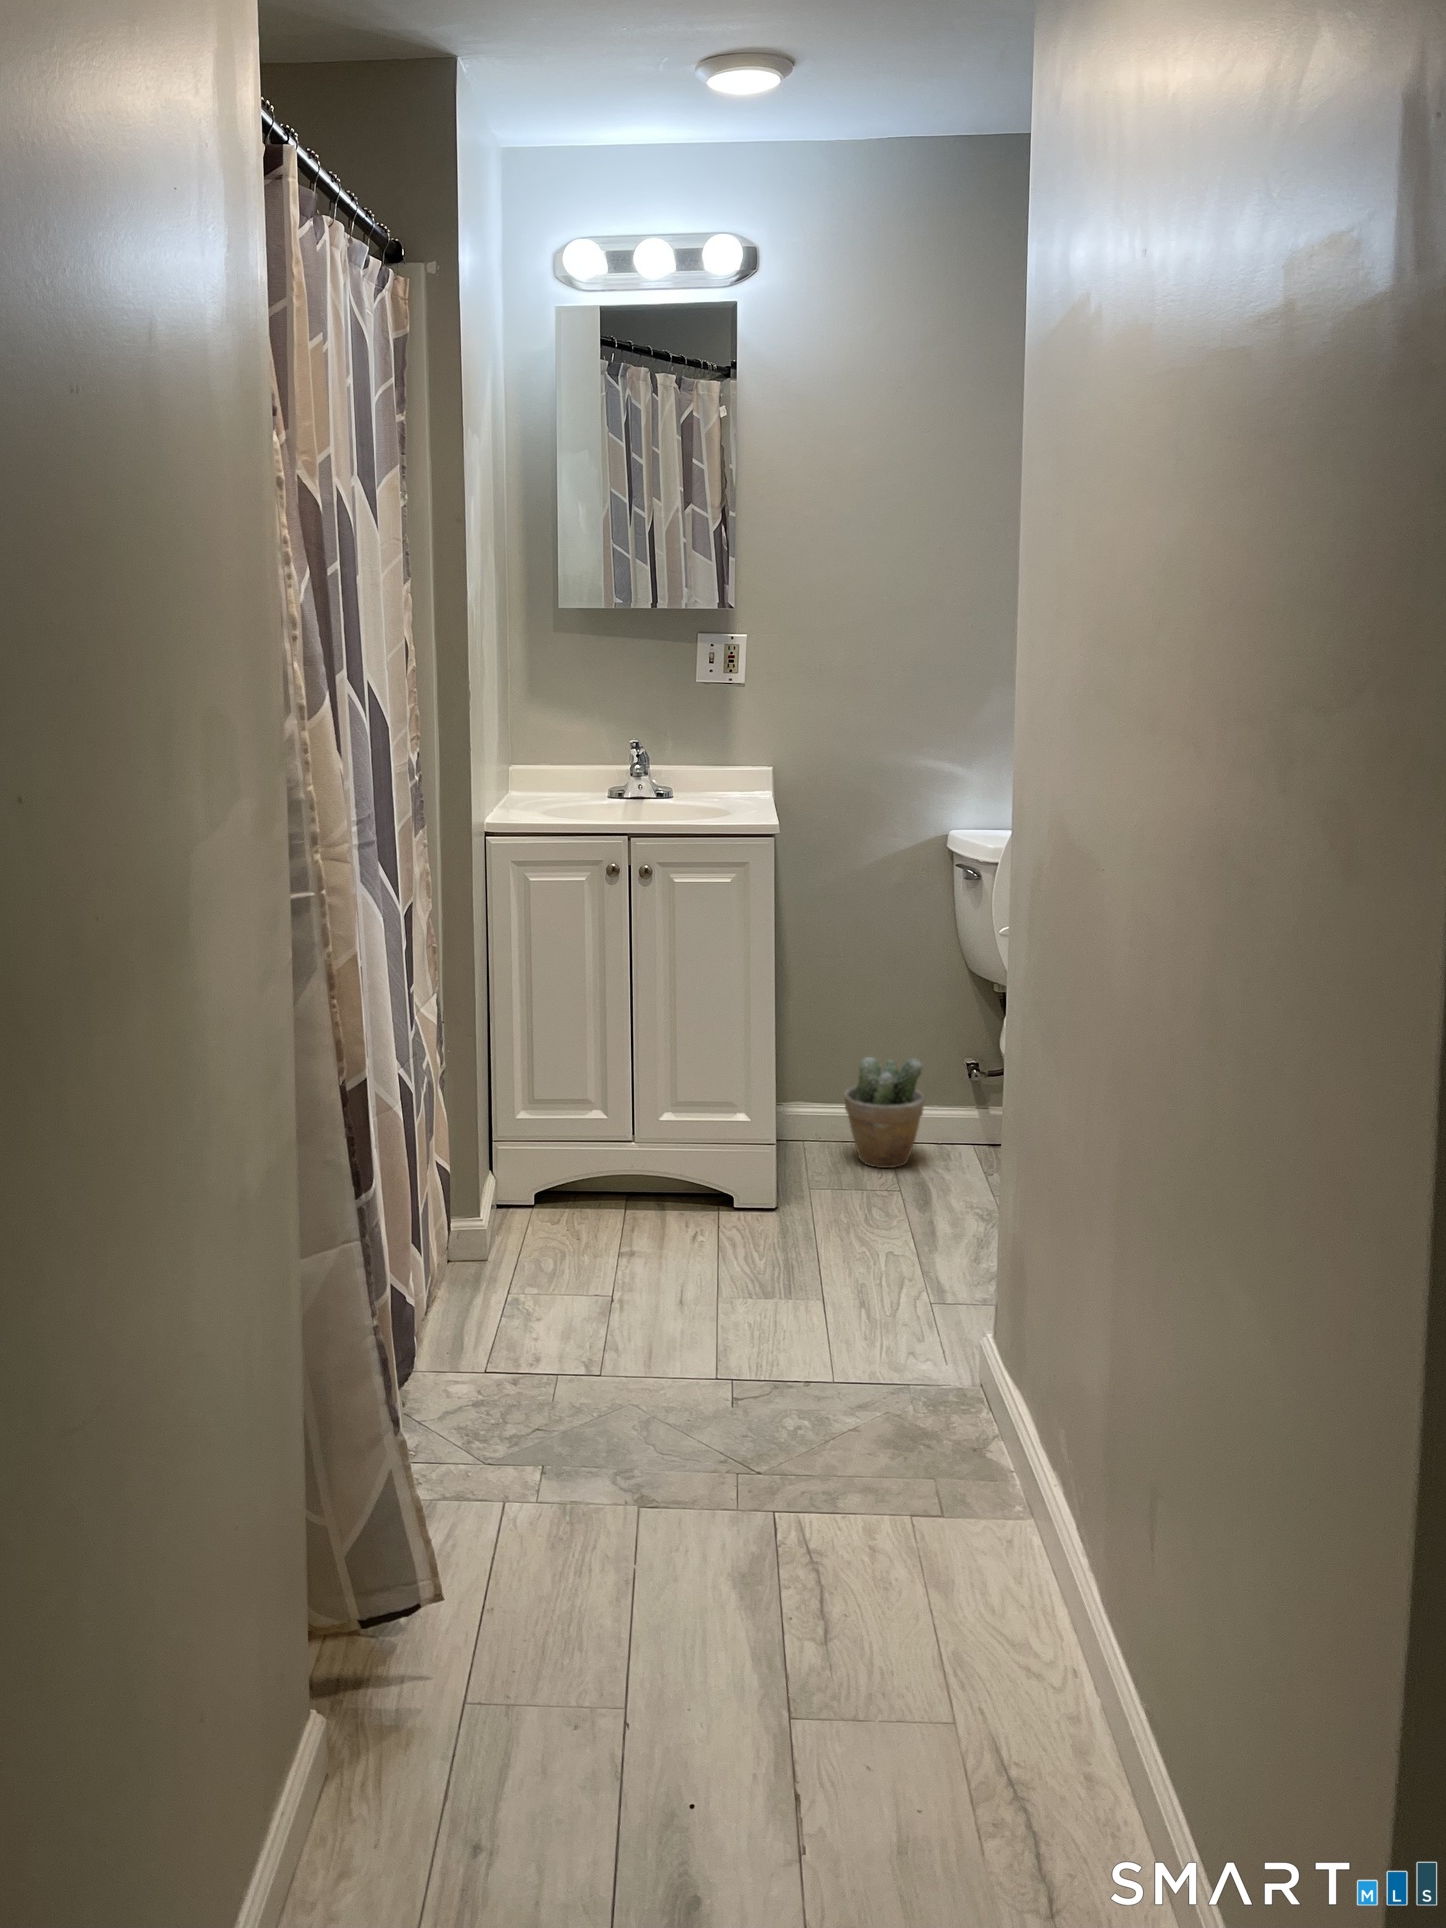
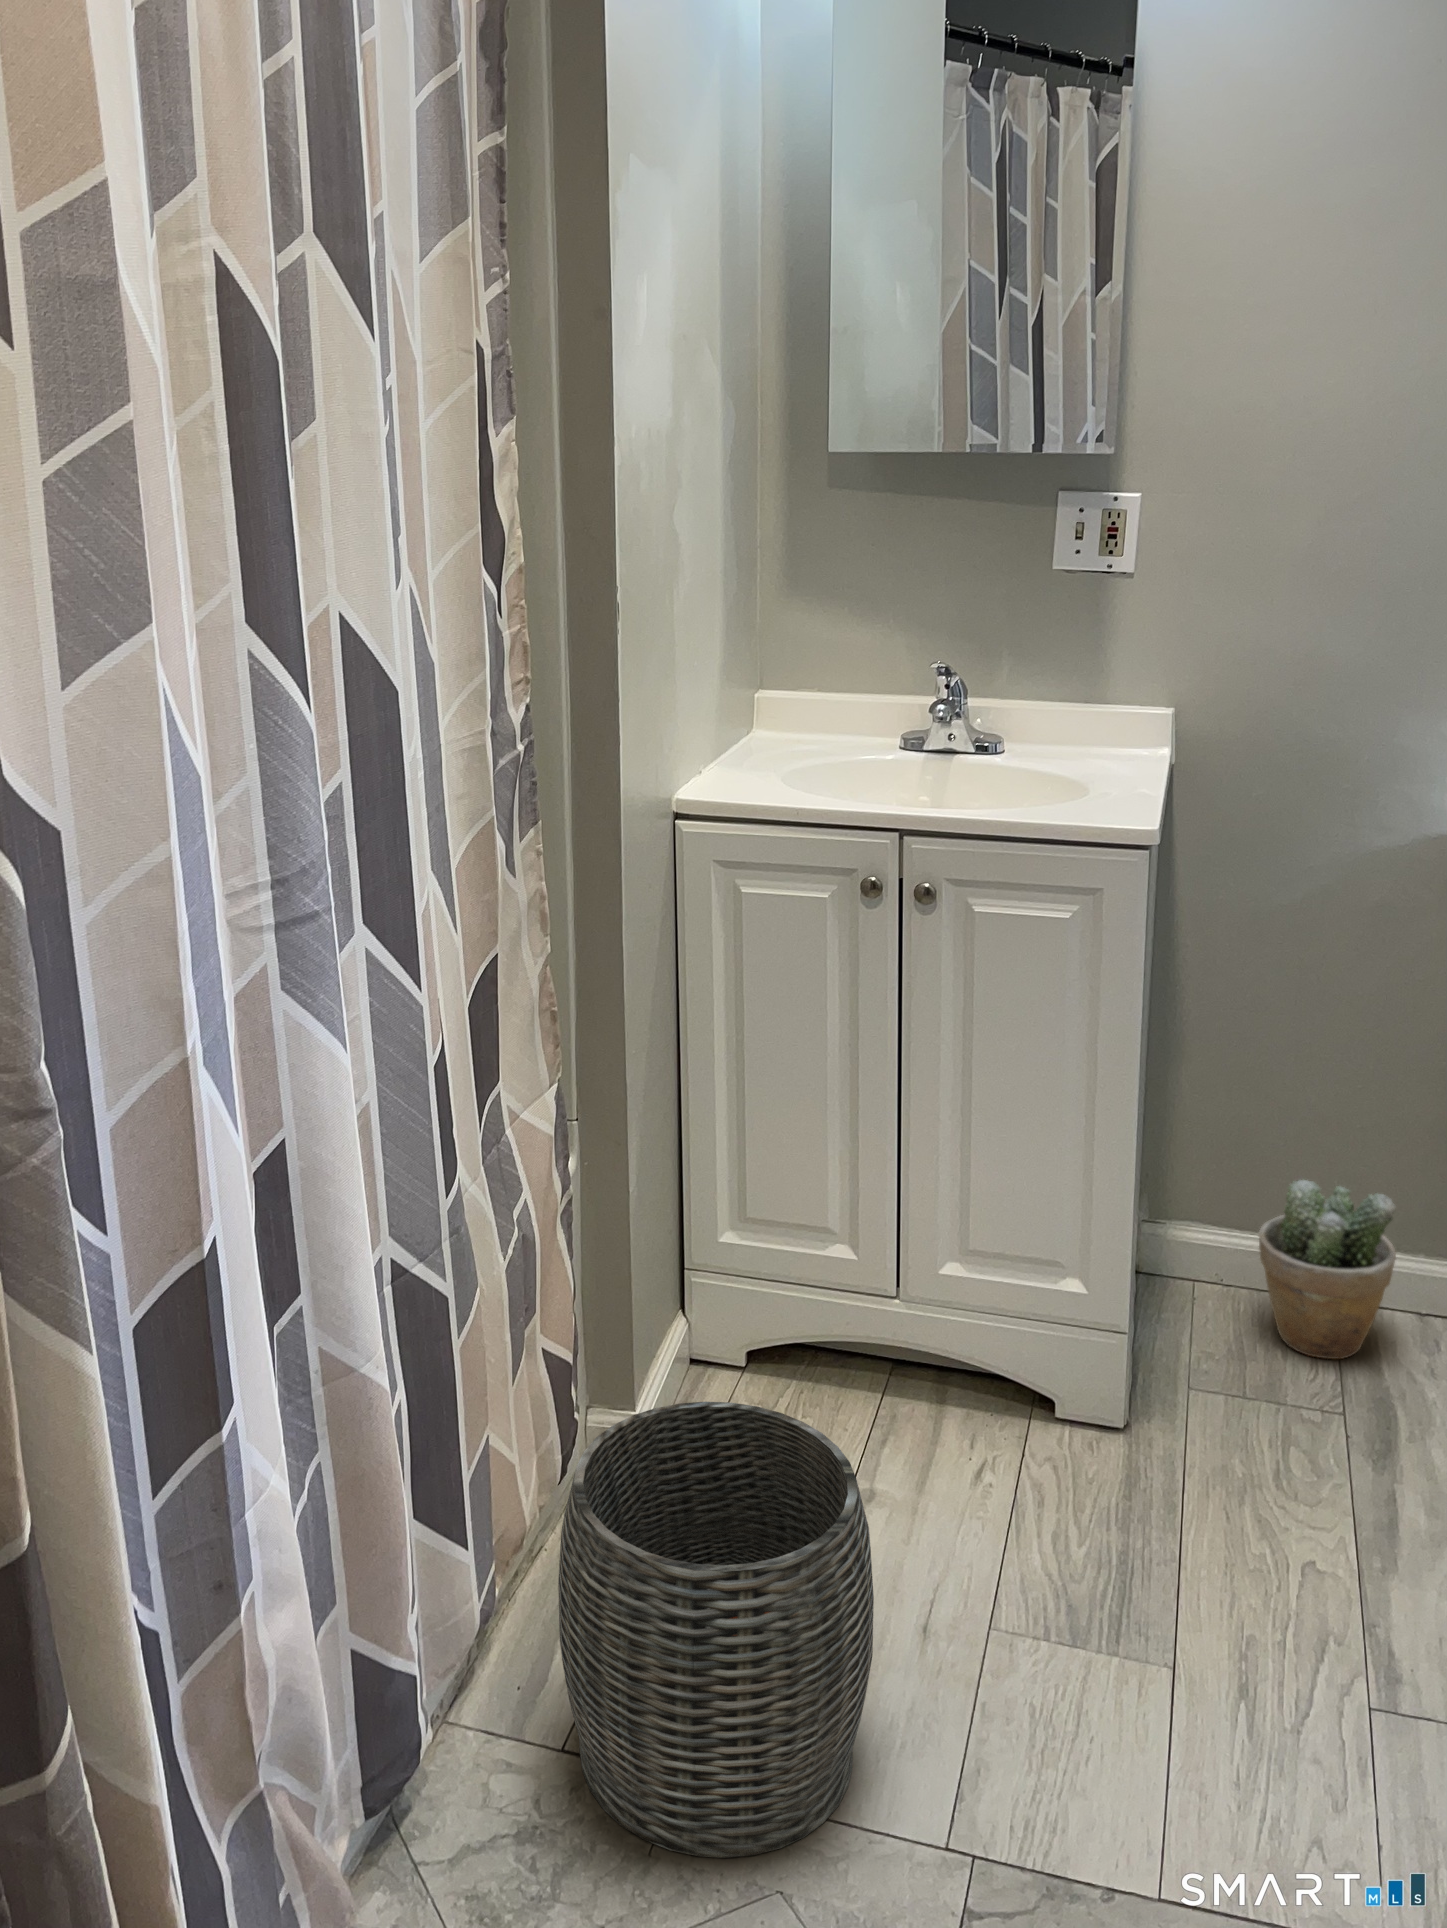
woven basket: none [483,1158,667,1398] -> present [558,1402,874,1858]

